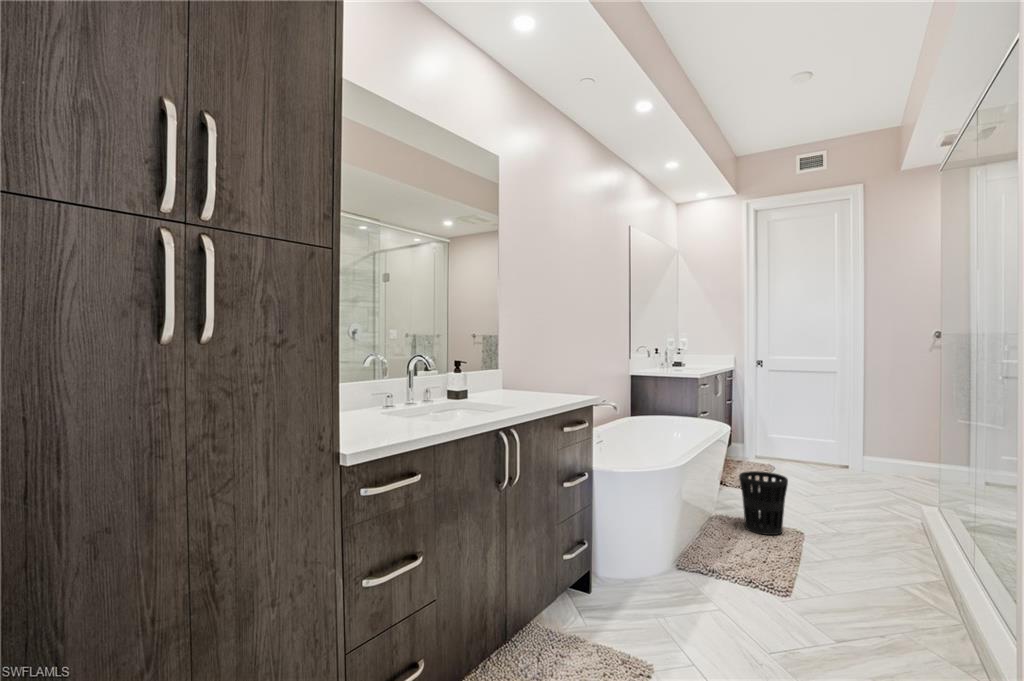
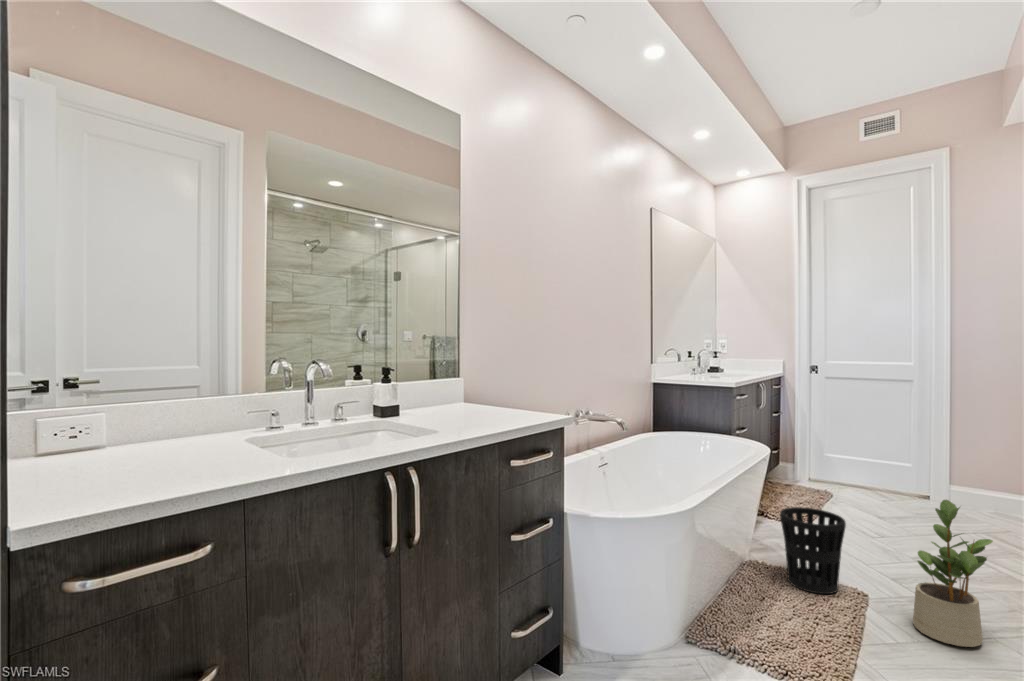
potted plant: none [835,457,889,561] -> present [913,500,993,647]

